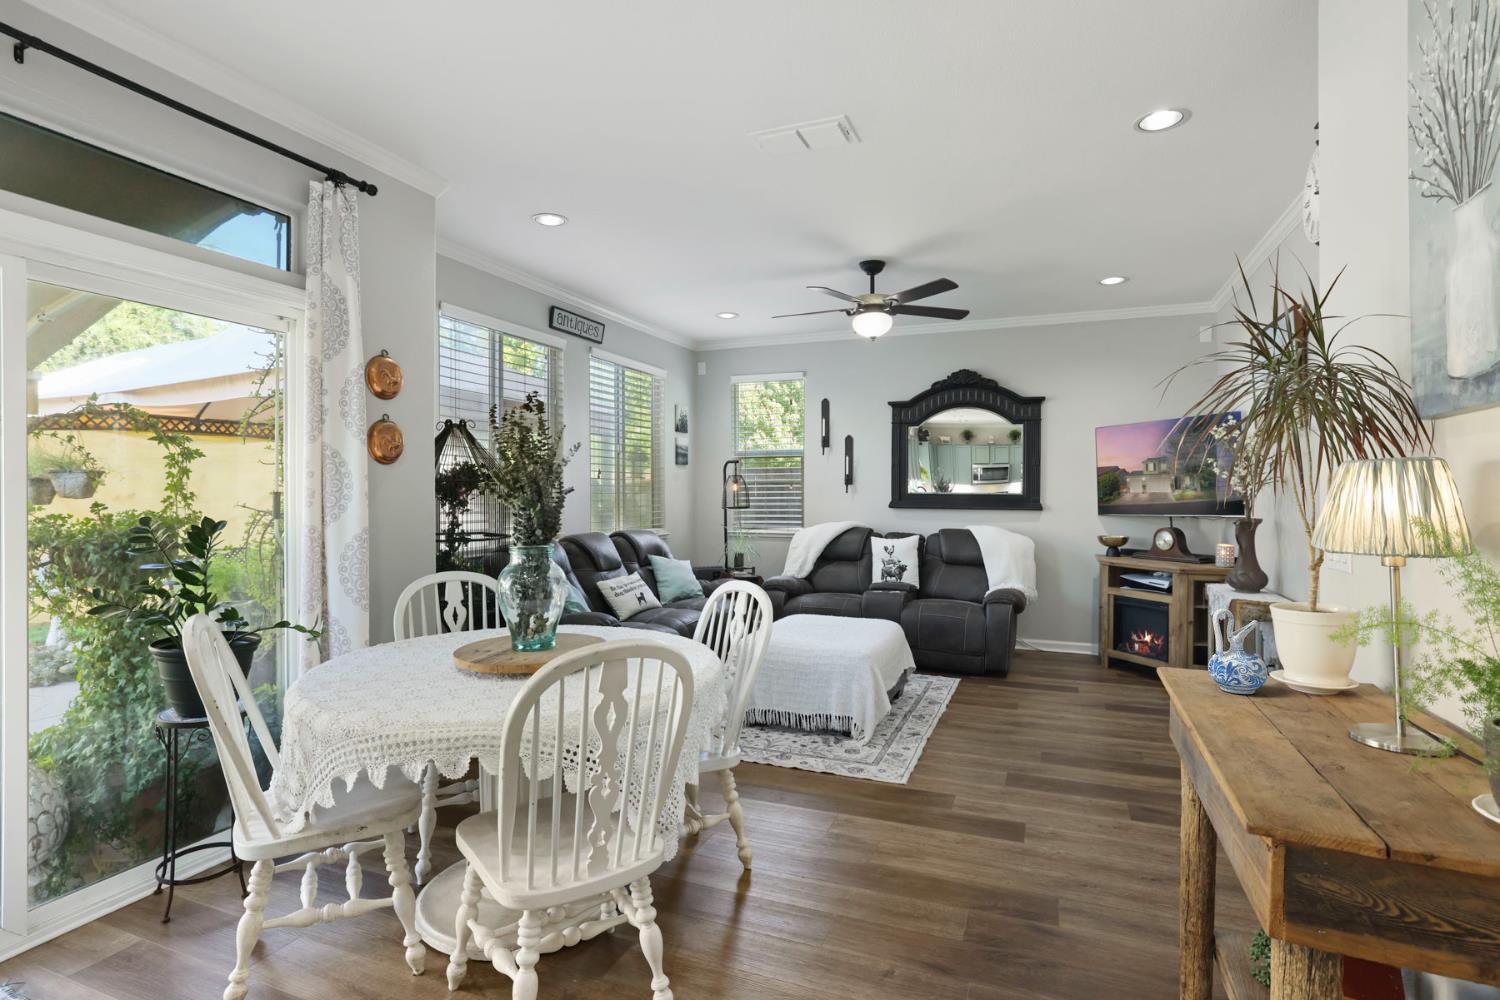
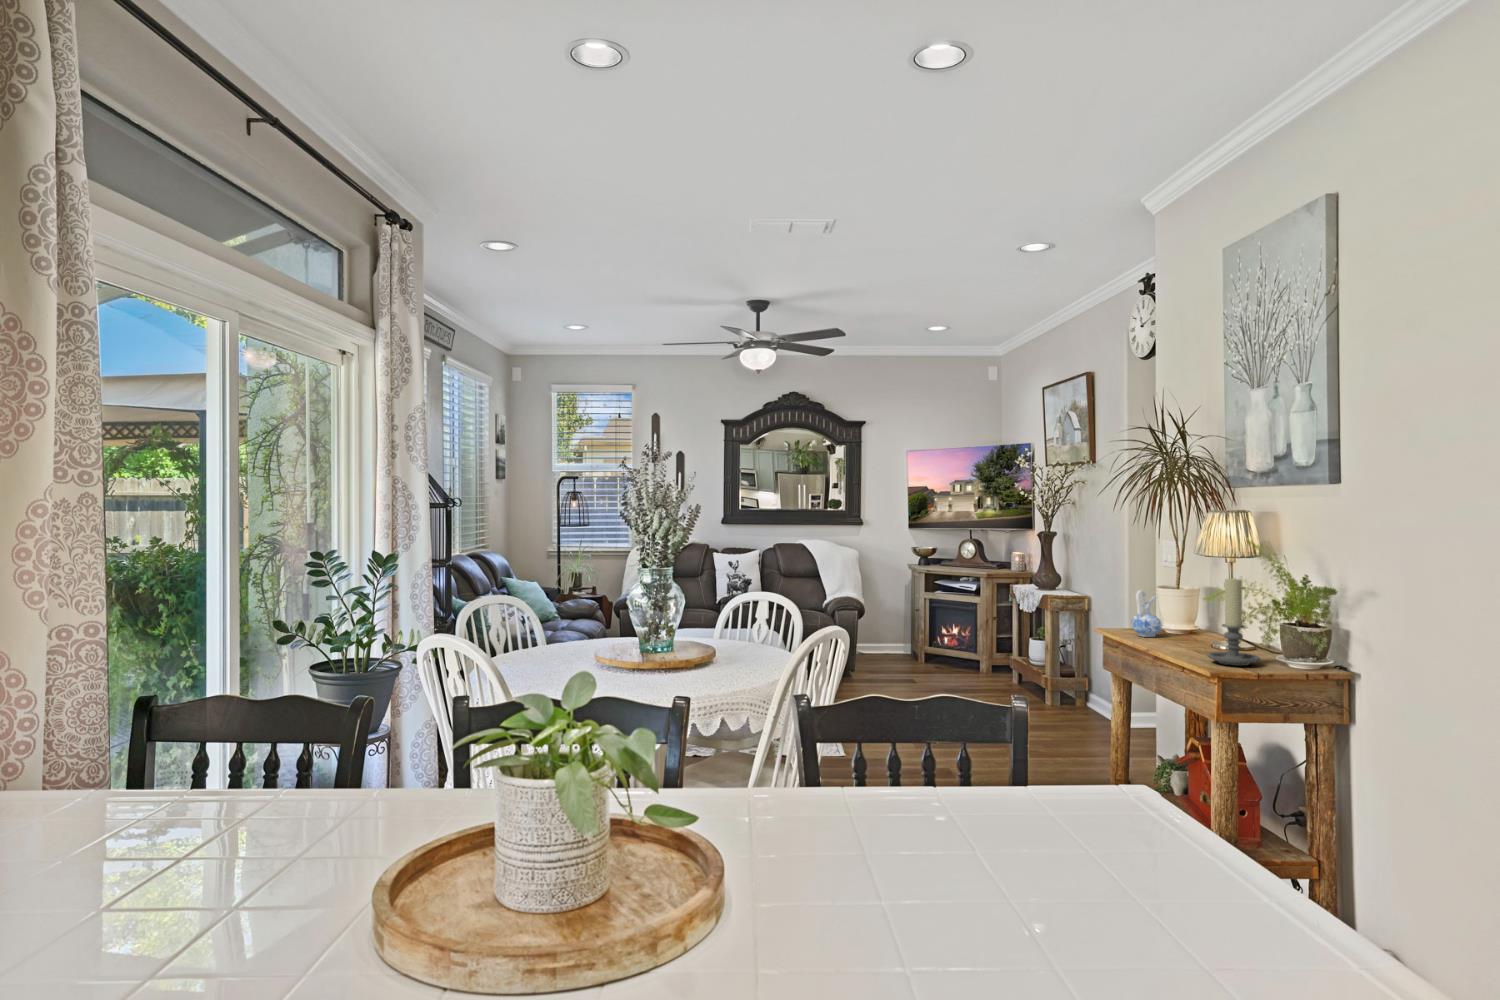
candle holder: none [1285,599,1419,804] -> present [1208,578,1260,666]

